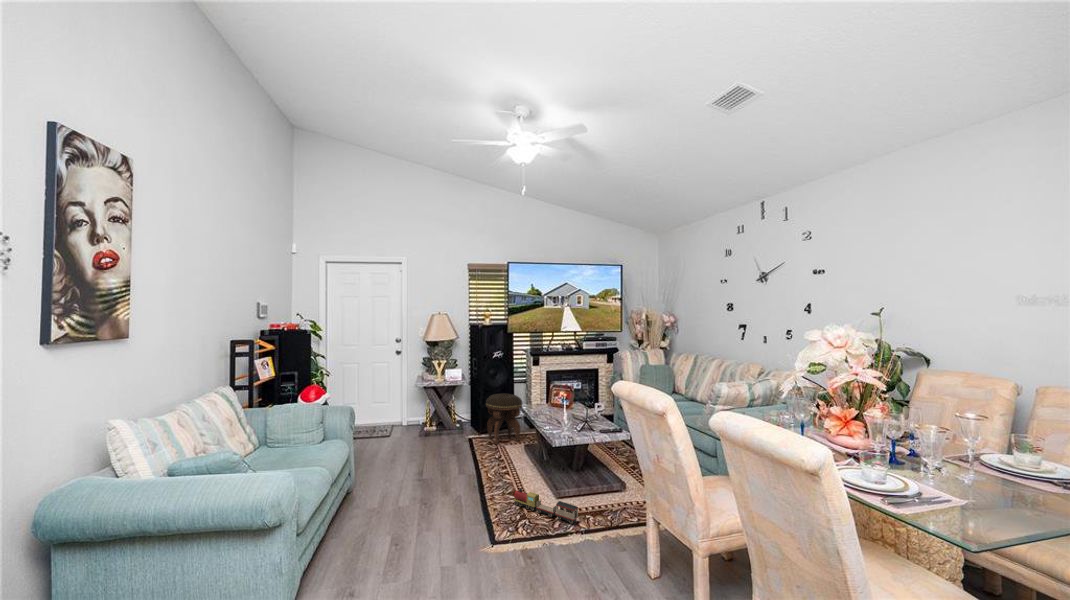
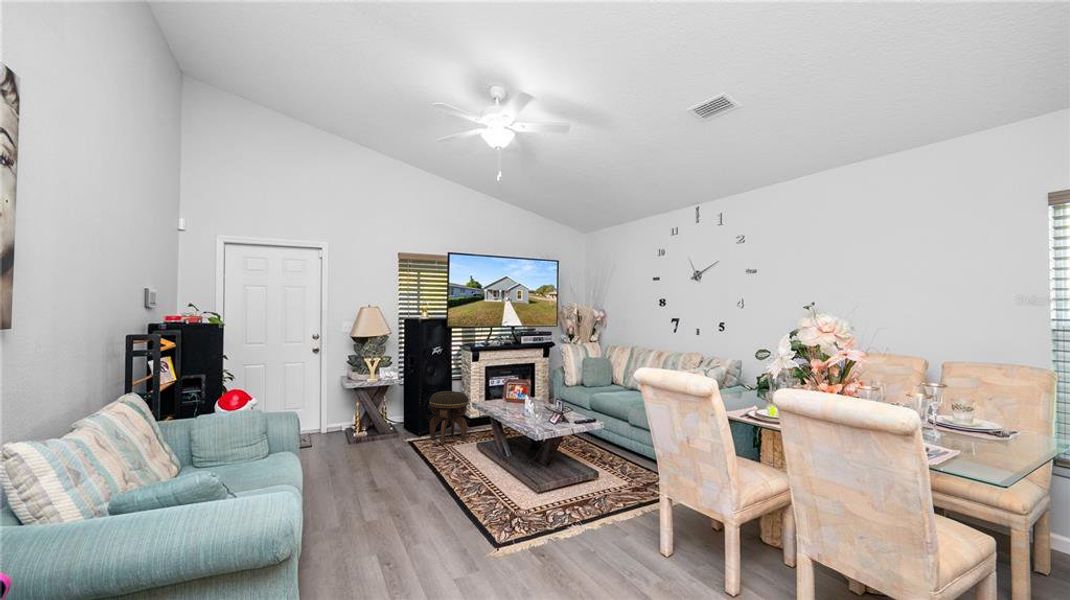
toy train: present [513,489,578,524] -> none [496,487,571,517]

